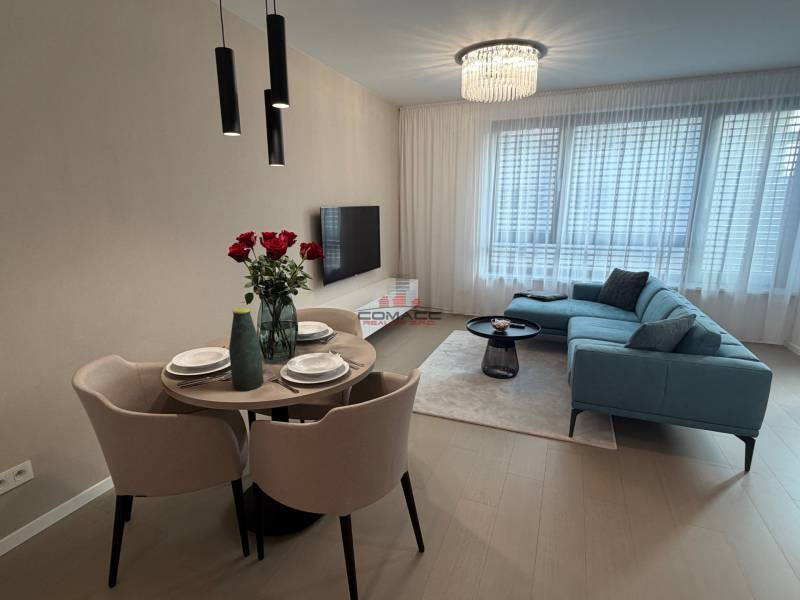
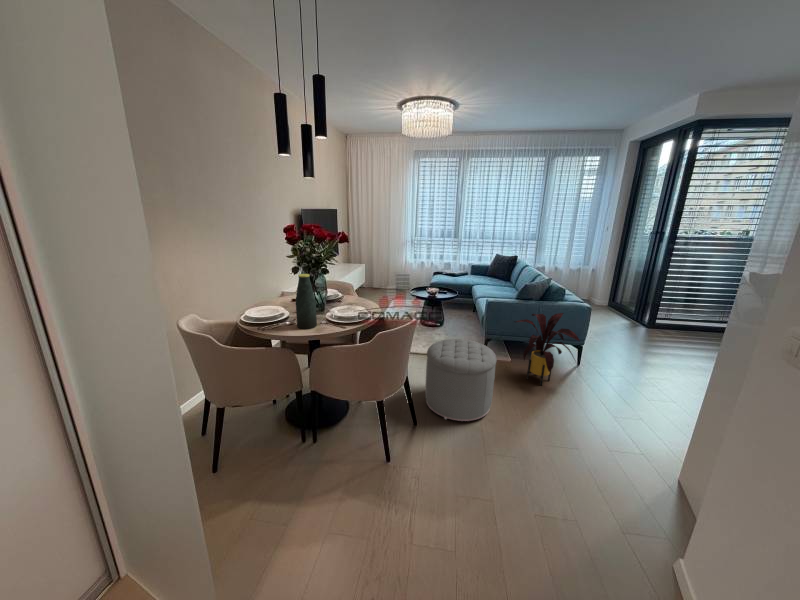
house plant: none [614,377,737,506] -> present [516,313,579,385]
ottoman: none [449,412,568,561] -> present [425,339,497,421]

